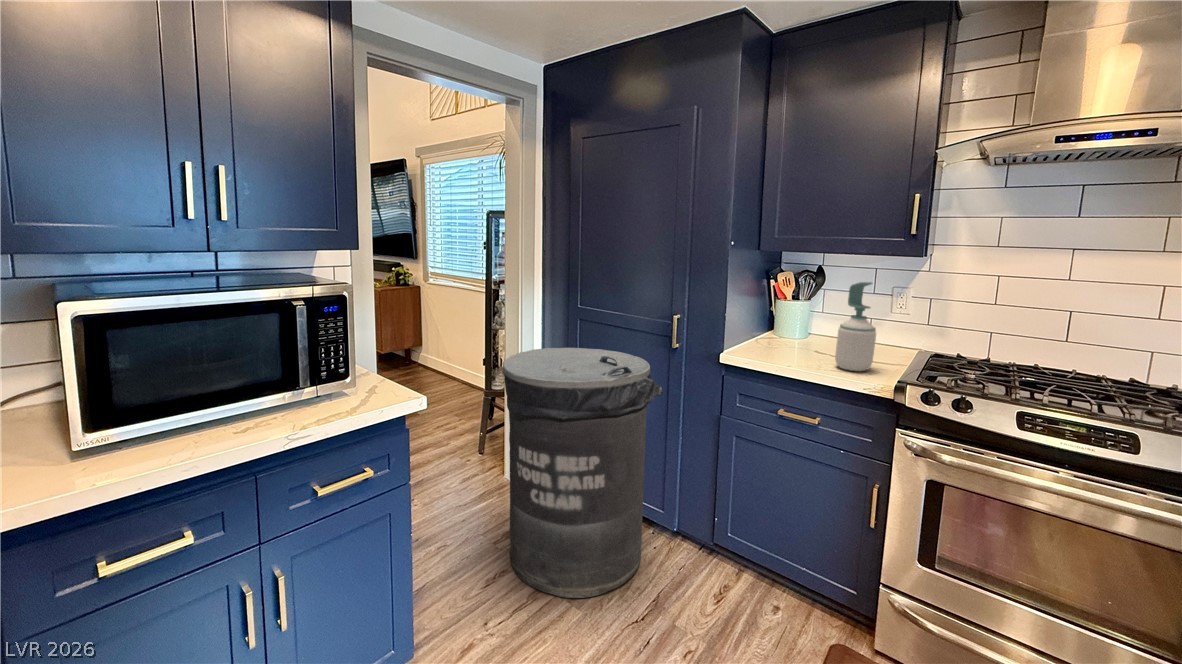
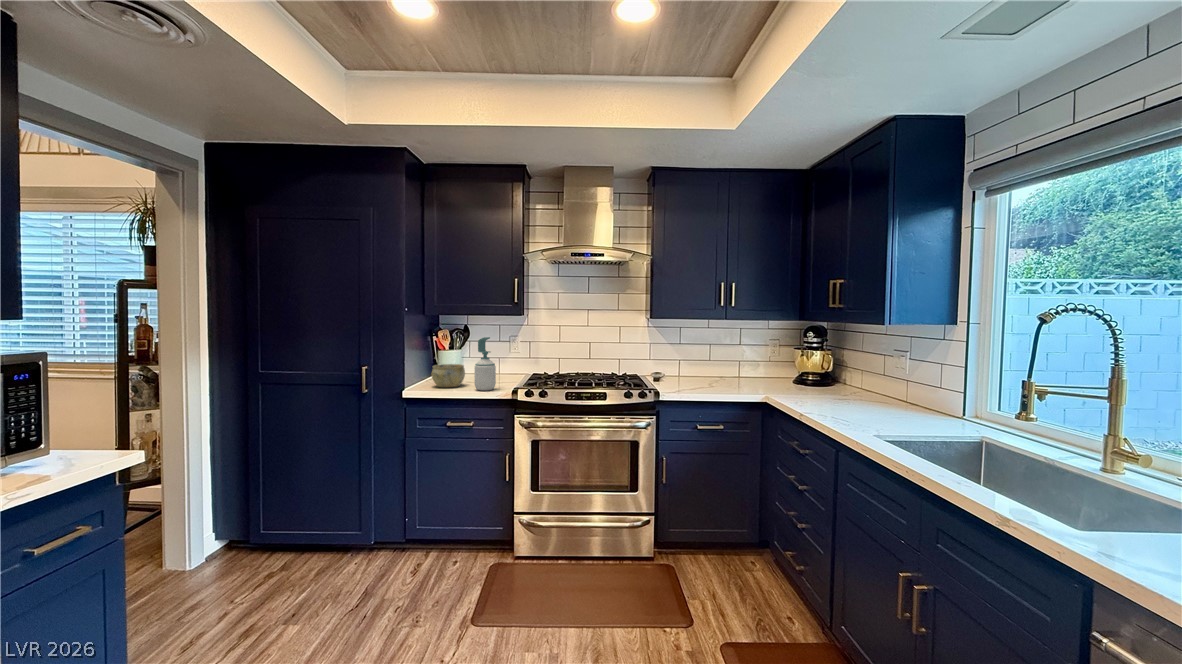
ceramic bowl: none [772,315,825,353] -> present [432,364,465,387]
trash can: present [502,348,663,598] -> none [191,408,357,633]

